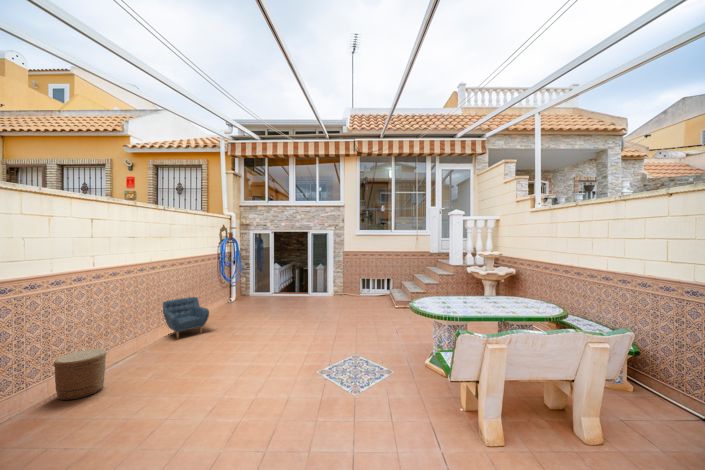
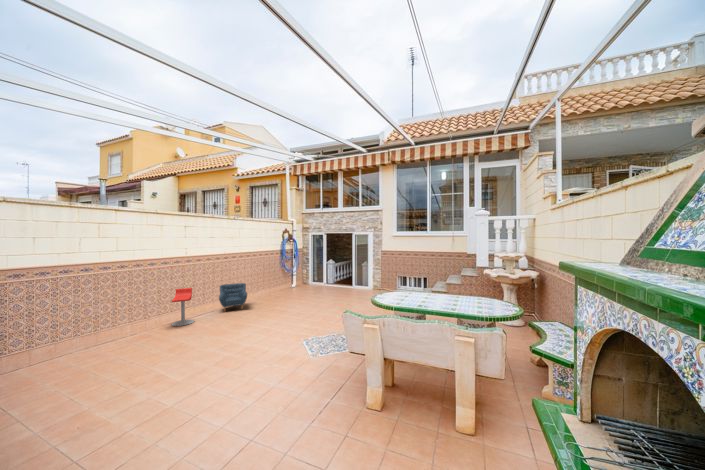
stool: none [110,307,148,368] -> present [171,288,194,326]
woven basket: present [54,349,107,400] -> none [125,312,155,341]

